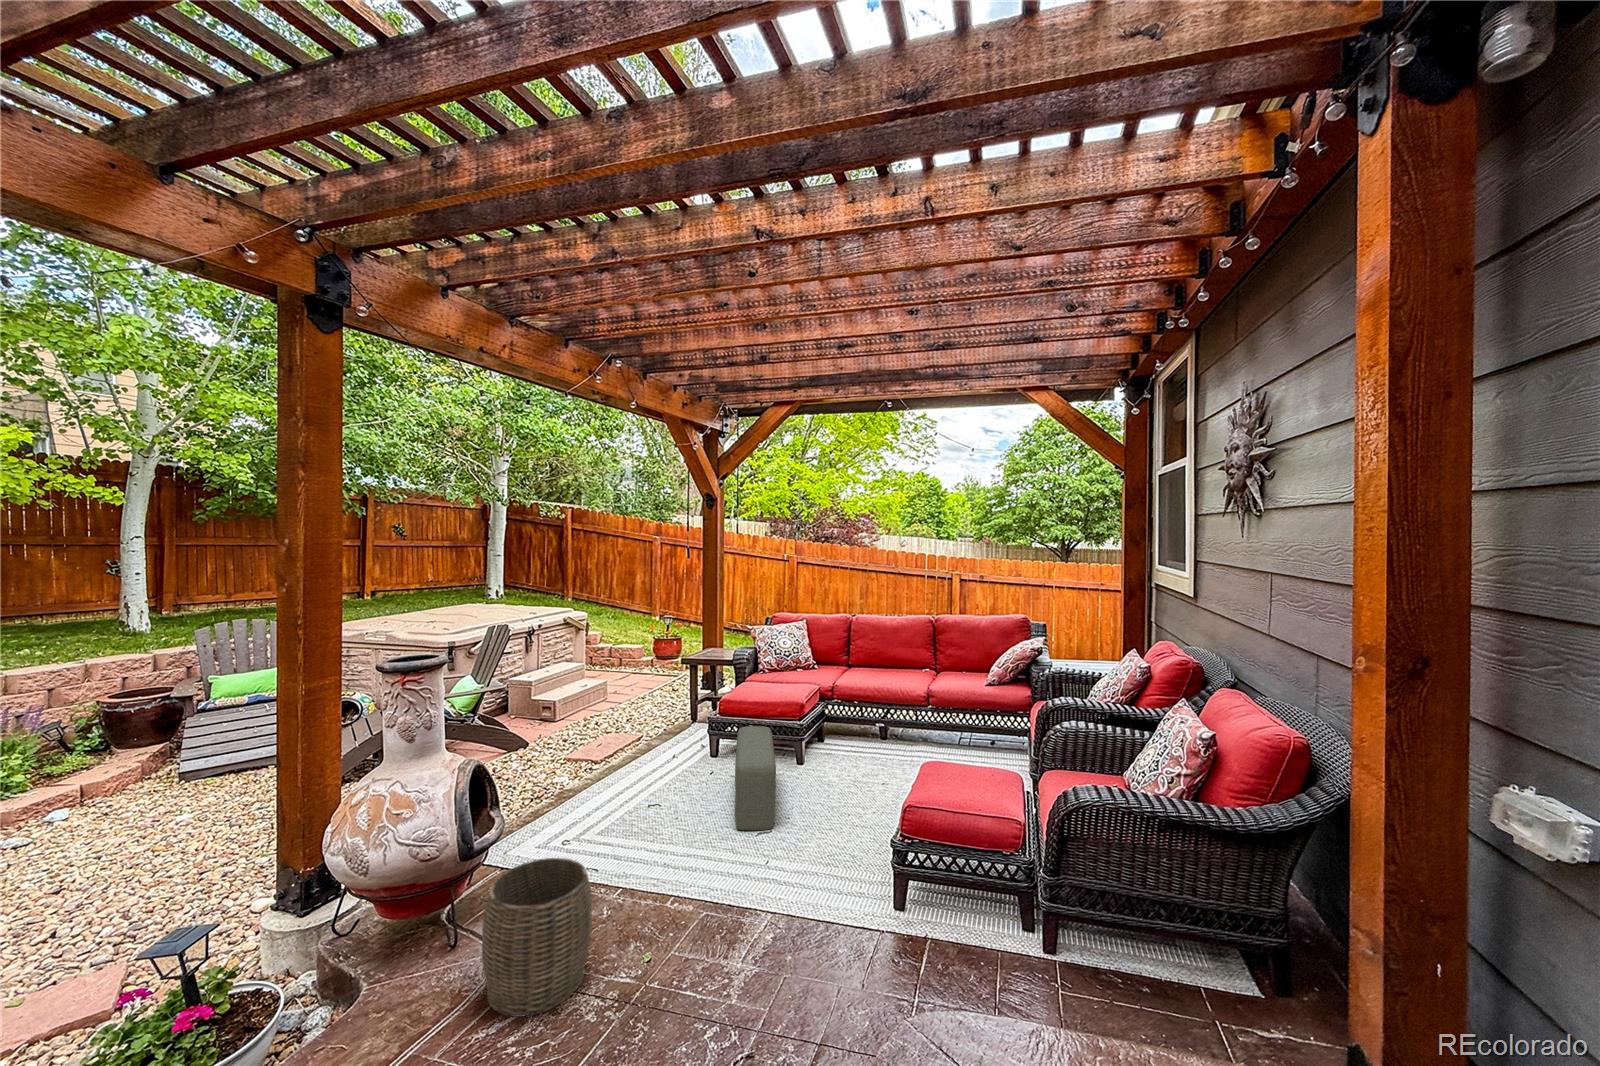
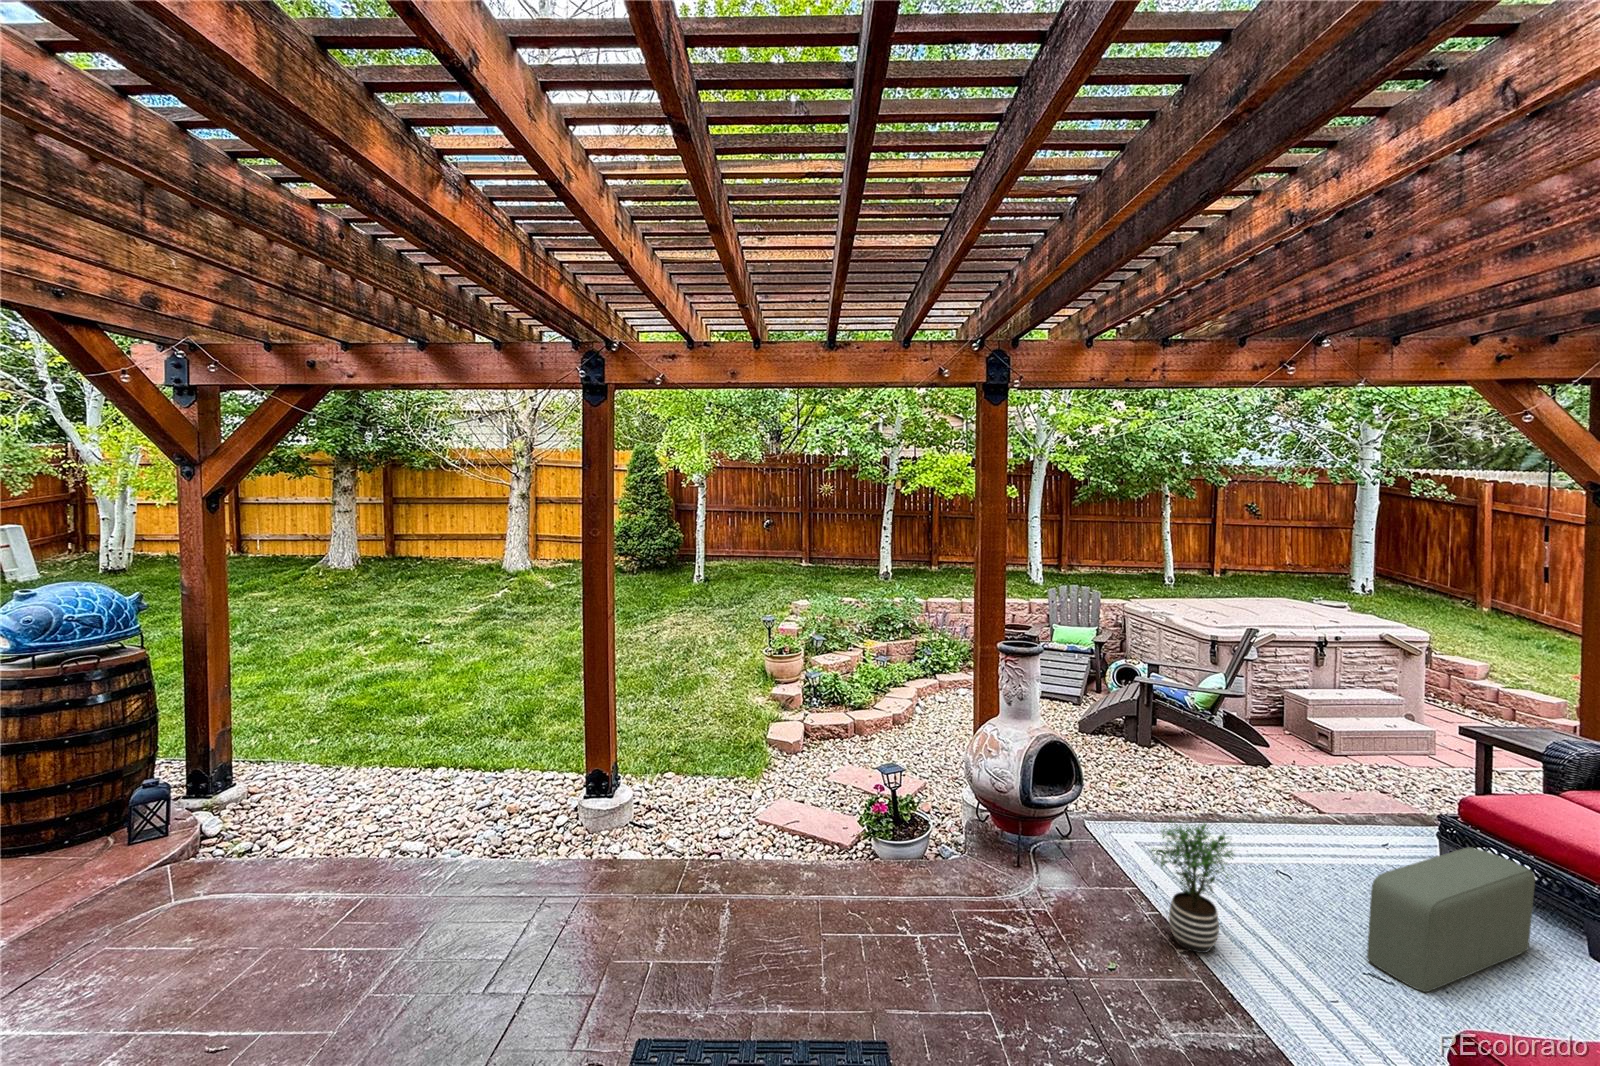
potted plant: none [625,774,706,901] -> present [1151,823,1233,953]
woven basket: present [482,858,592,1017] -> none [994,825,1080,945]

